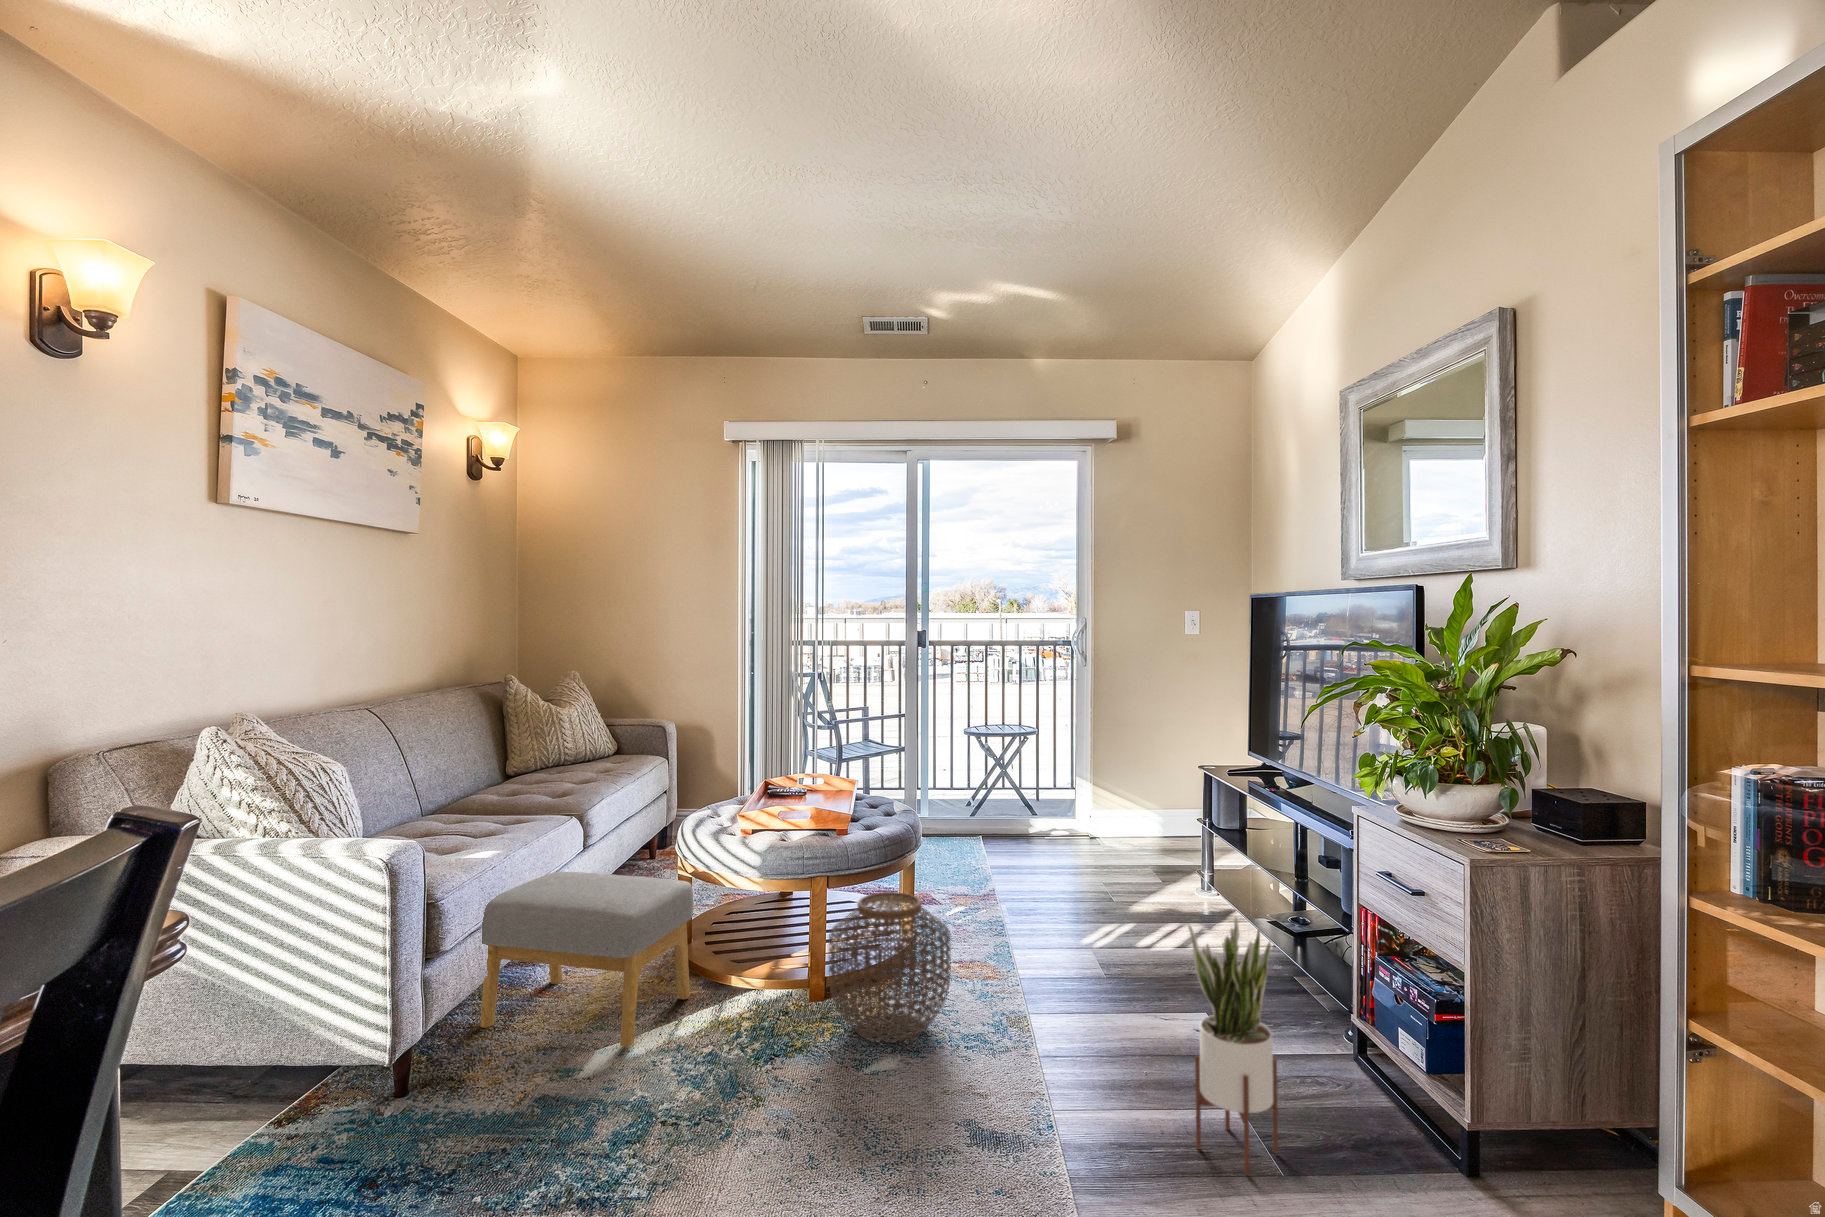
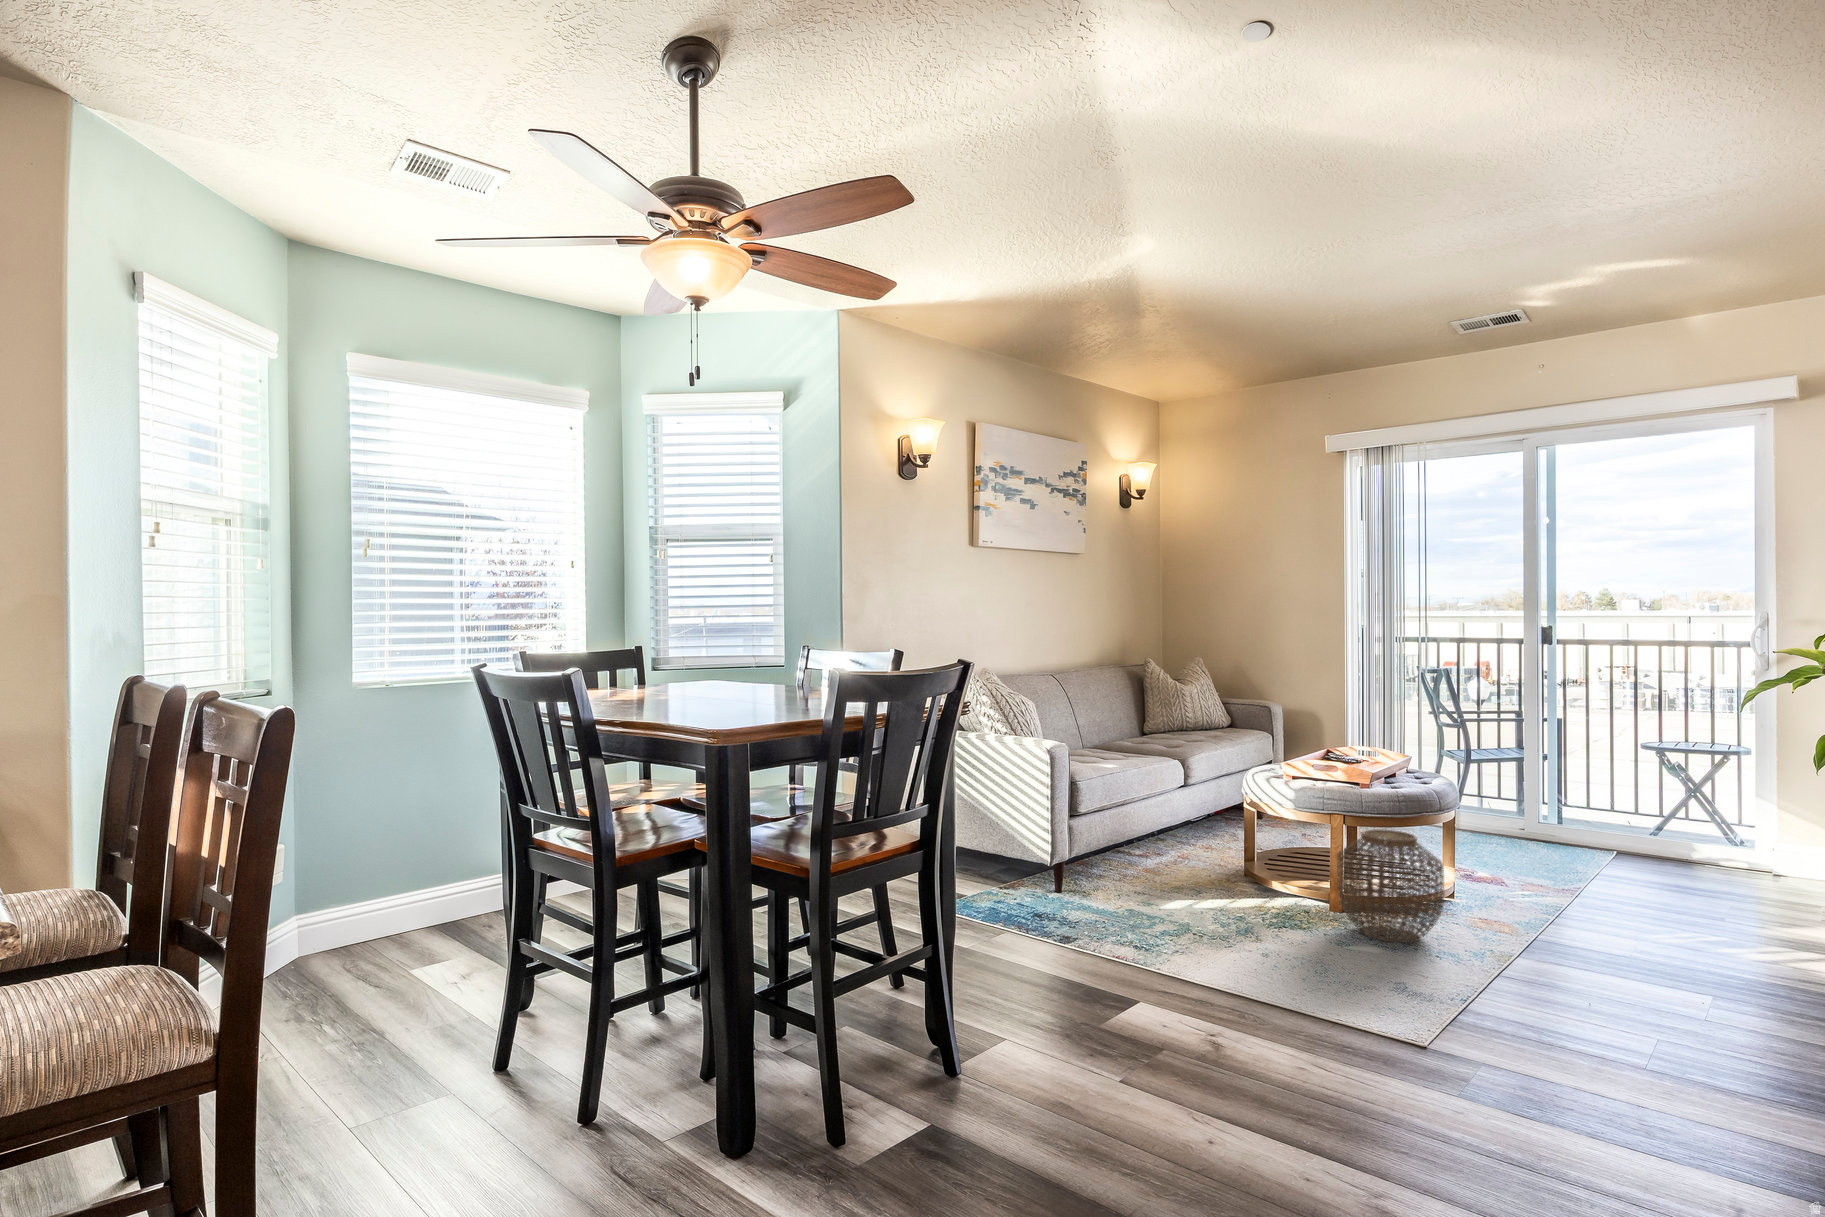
footstool: present [480,872,693,1046] -> none [1104,789,1247,901]
potted plant: present [1188,917,1278,1174] -> none [1585,855,1688,1066]

